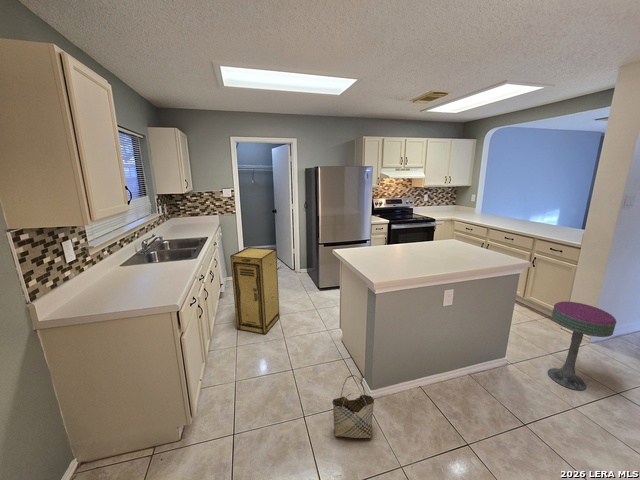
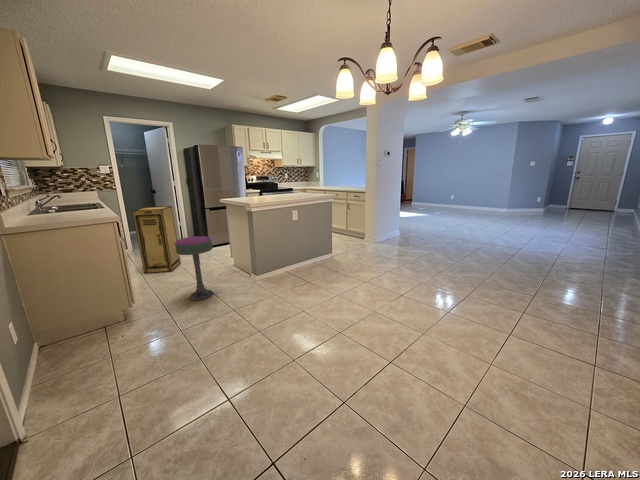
bar stool: present [548,301,616,390] -> present [175,236,213,300]
woven basket: present [332,375,374,438] -> none [233,256,259,291]

